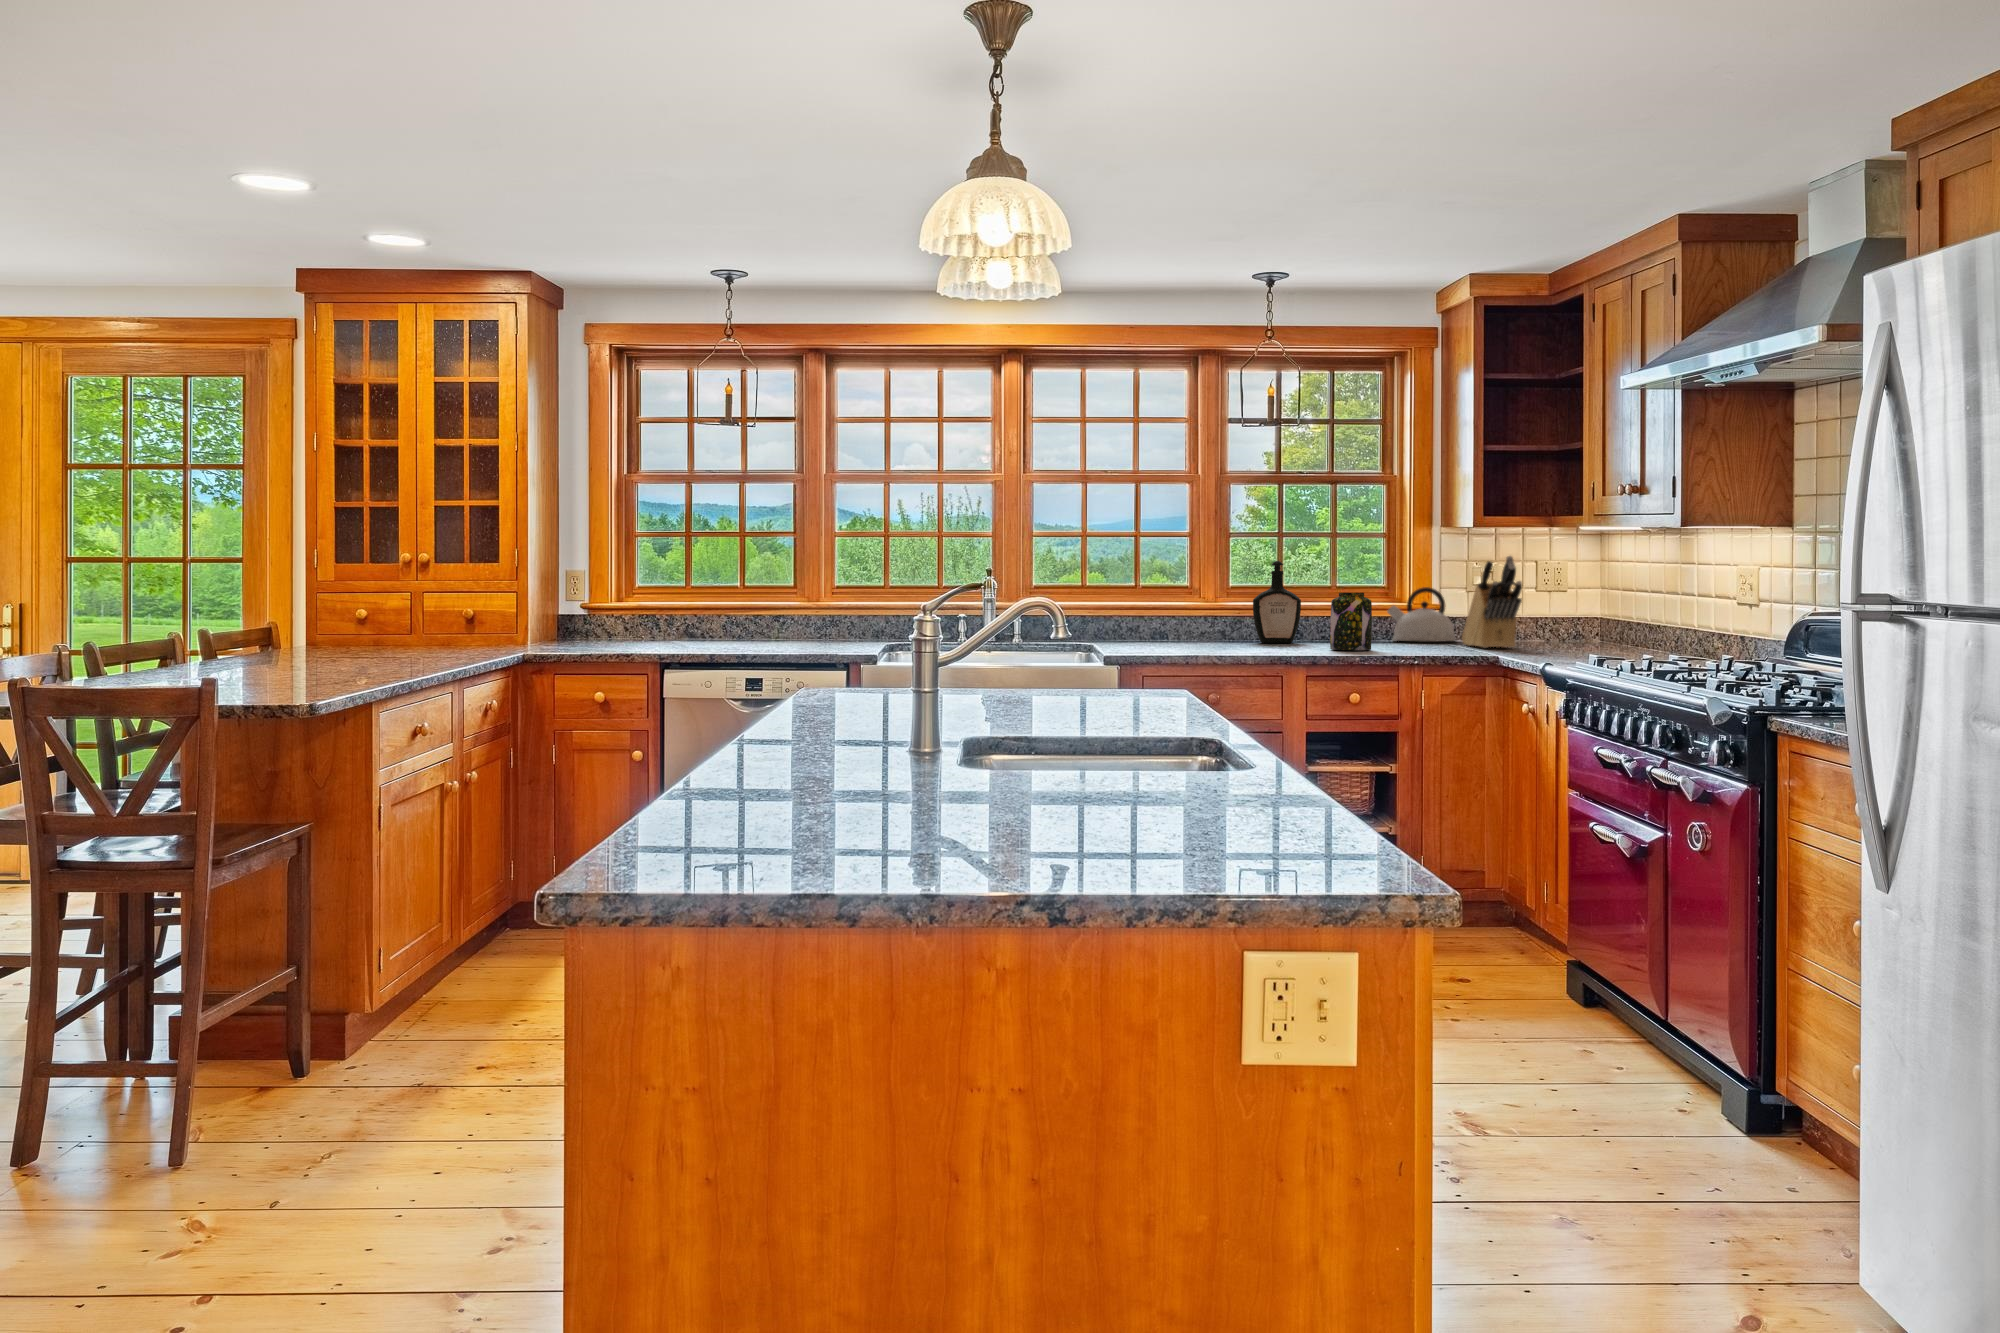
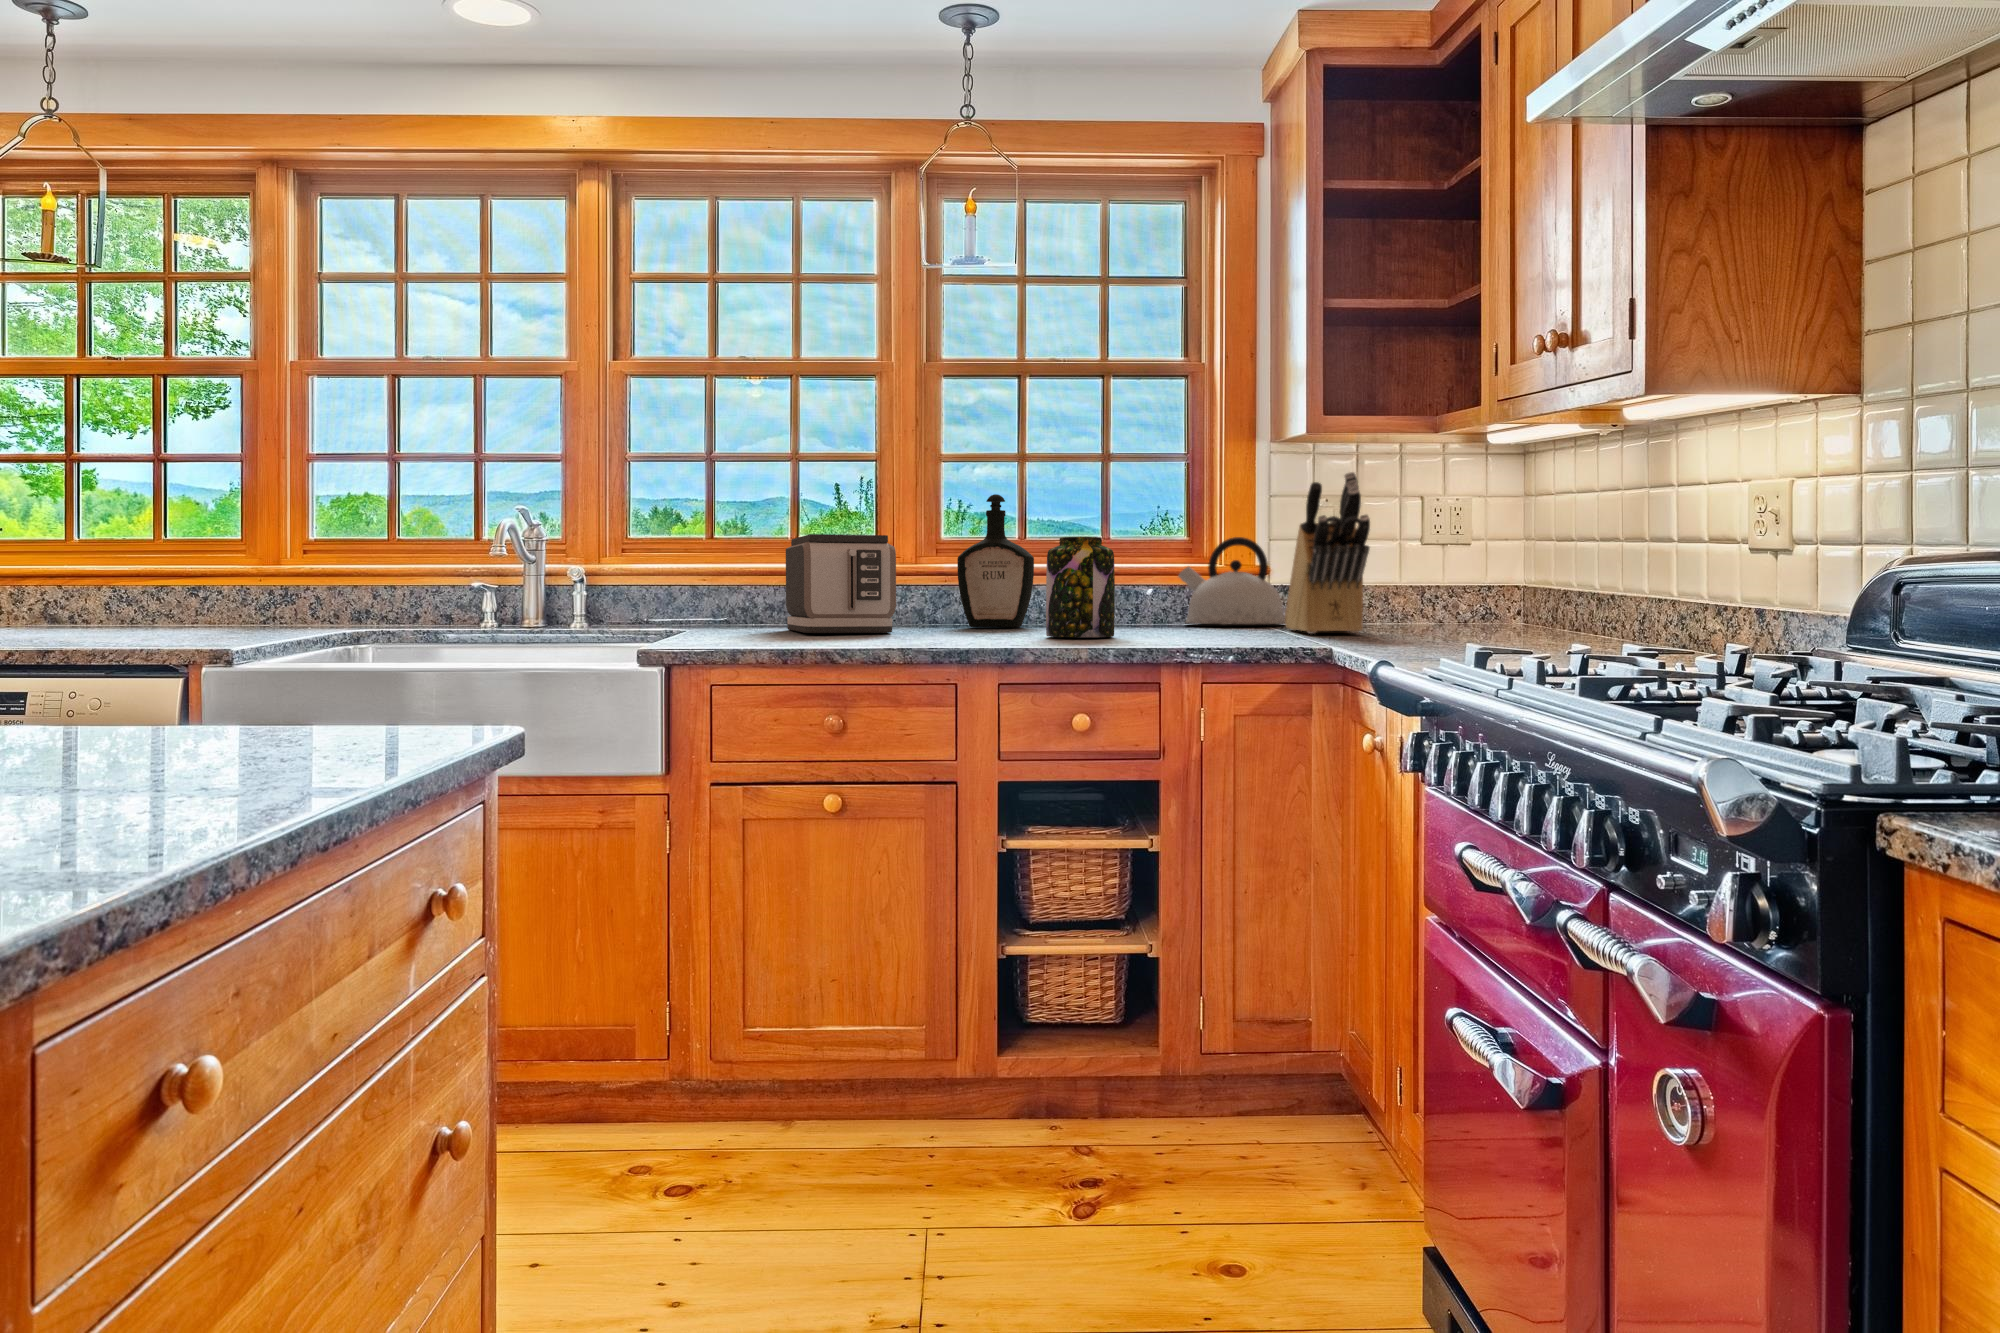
toaster: none [1148,588,1230,647] -> present [786,534,896,633]

